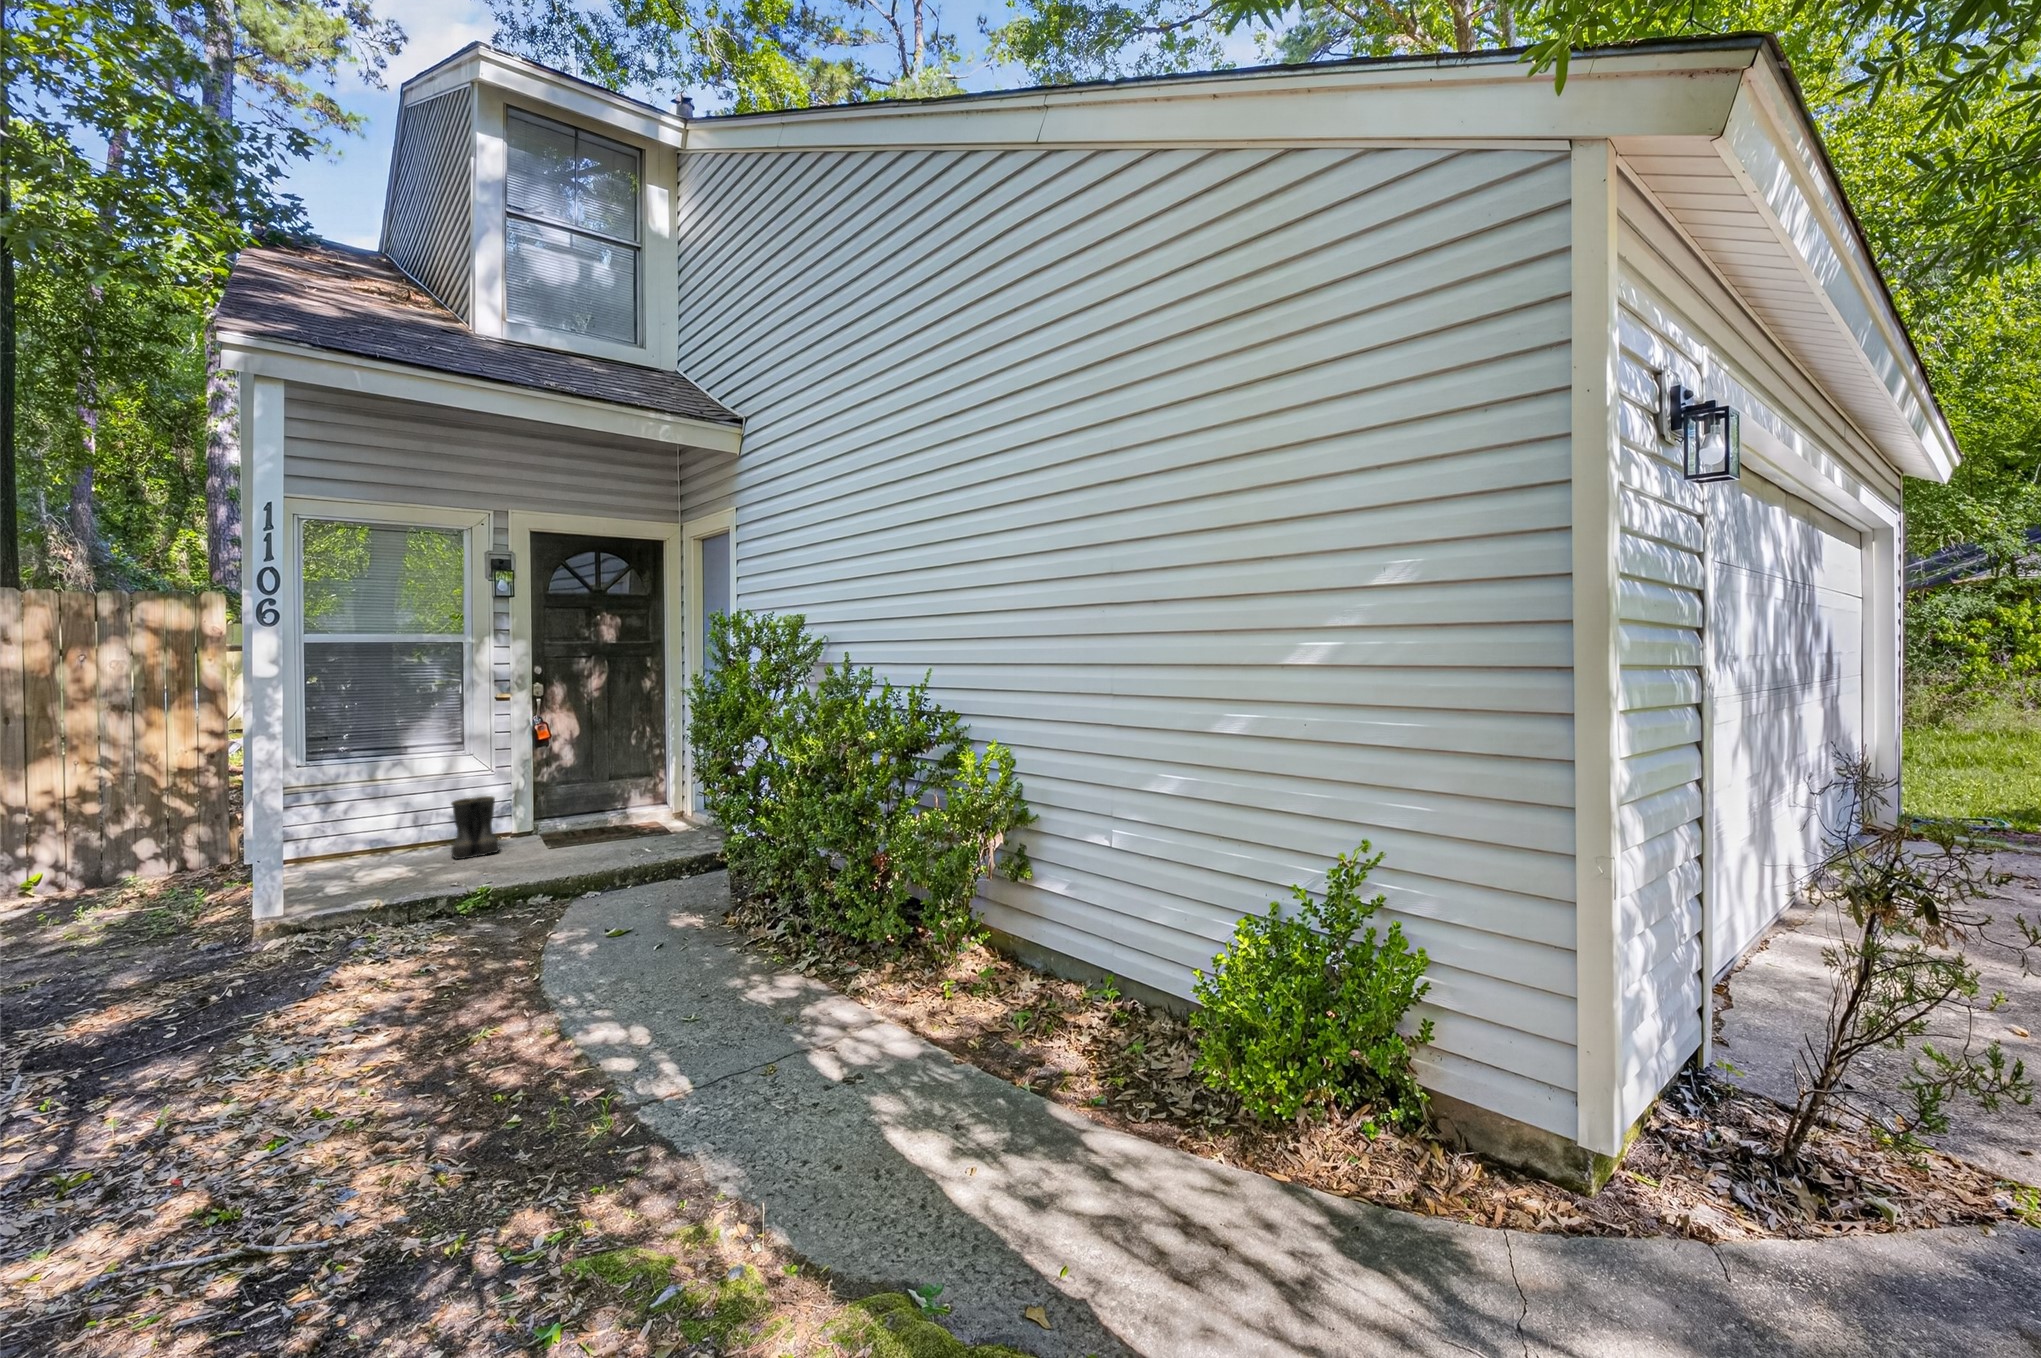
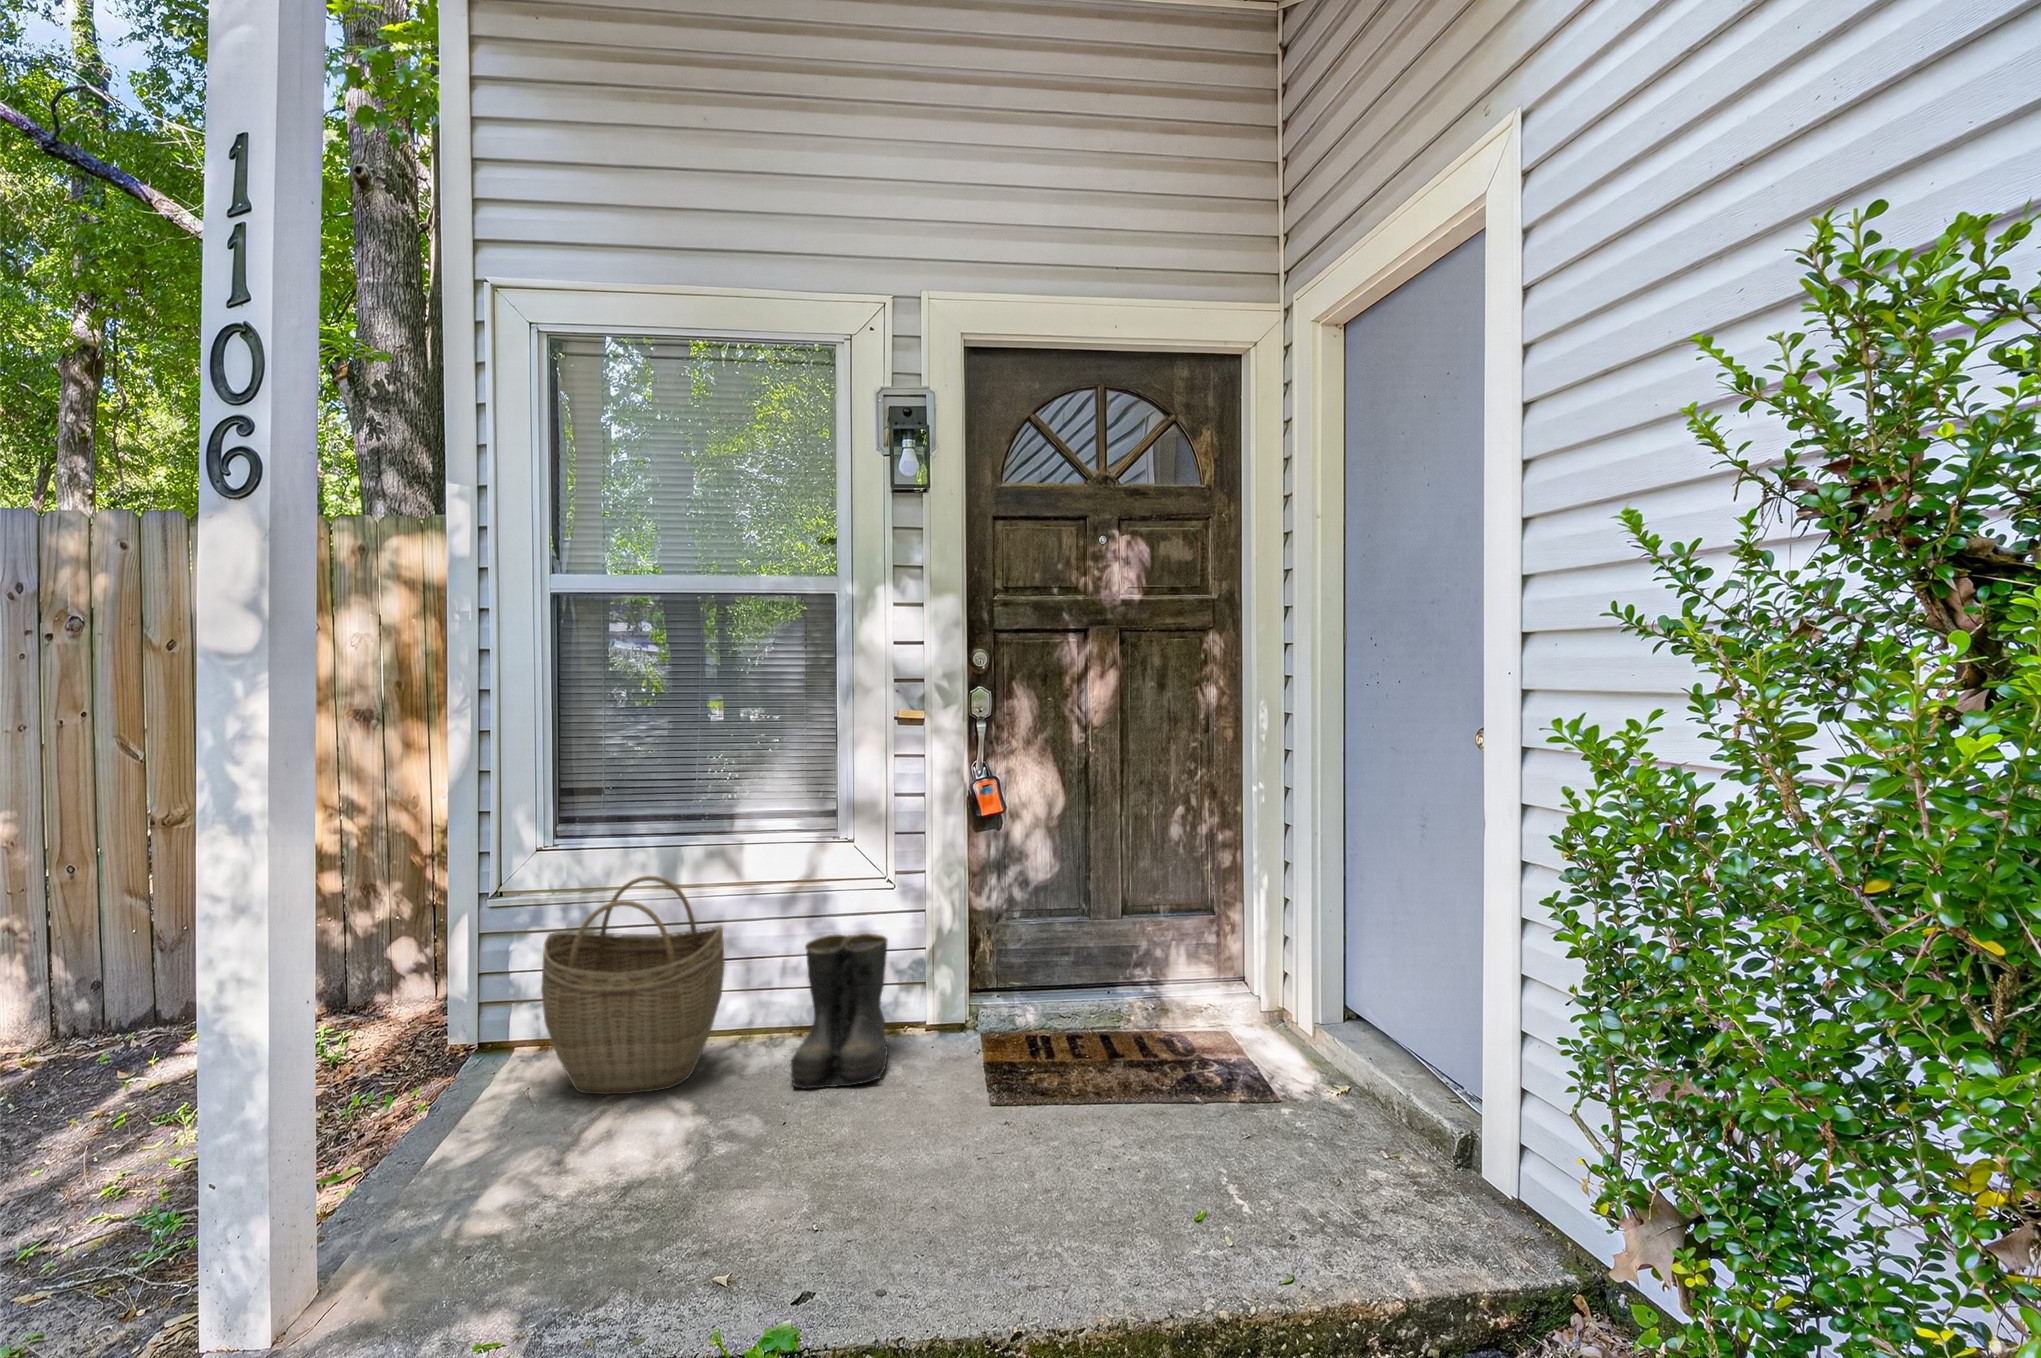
woven basket: none [308,779,410,876] -> present [541,876,725,1094]

